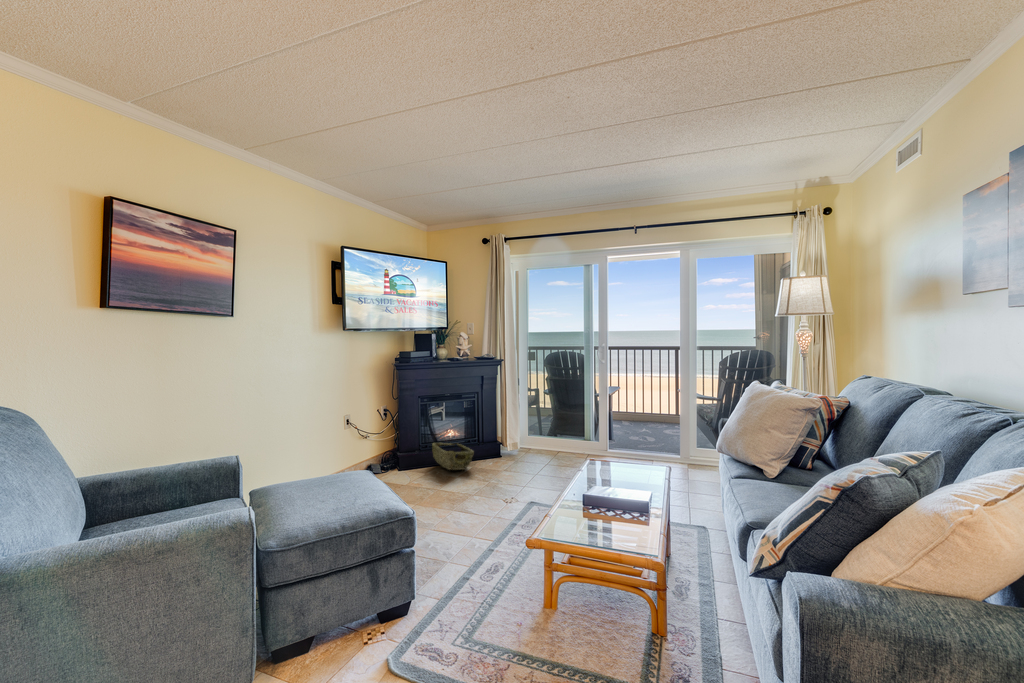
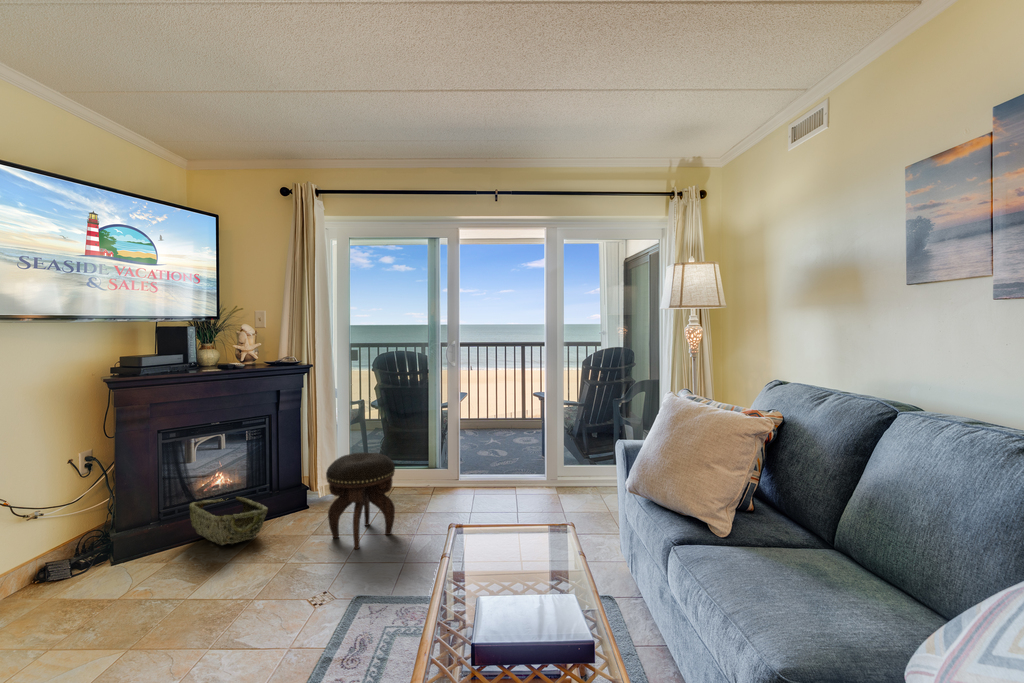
footstool: none [508,421,553,485] -> present [326,453,395,549]

